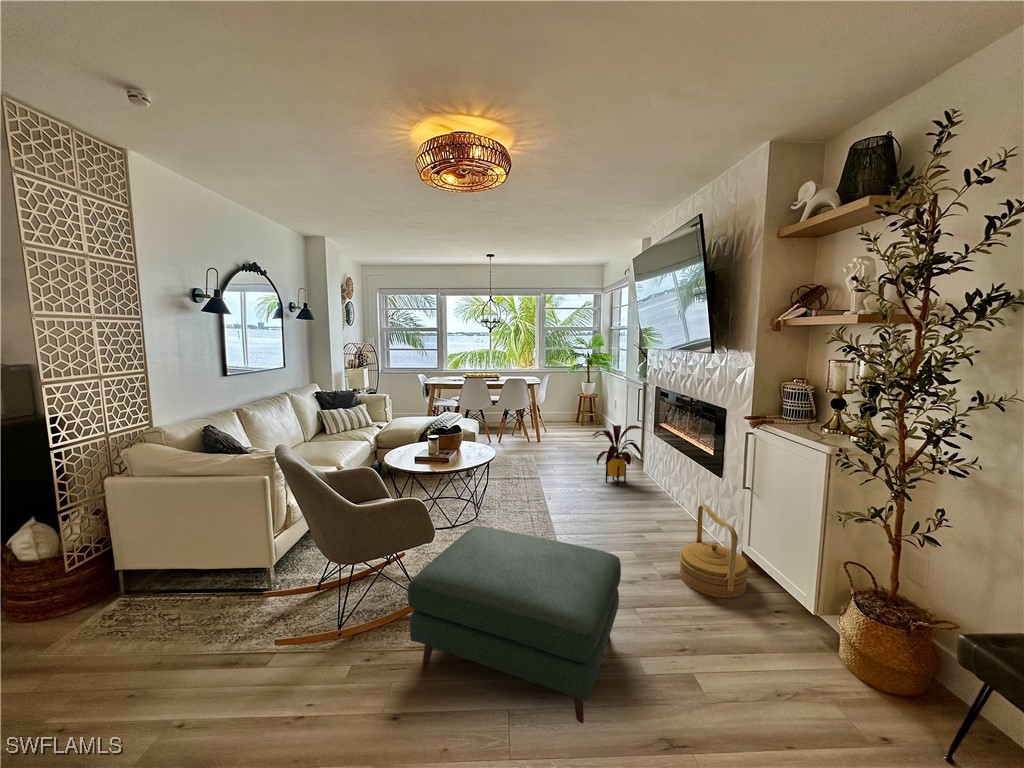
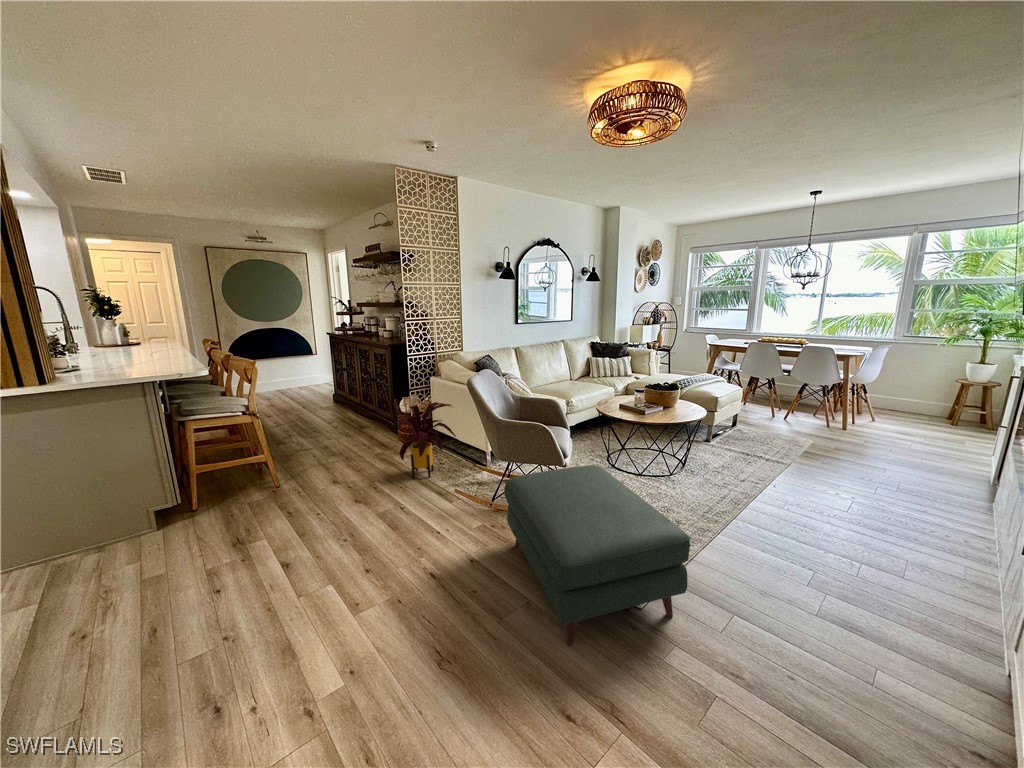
house plant: present [592,424,644,486] -> present [391,402,456,478]
woven basket: present [679,504,749,598] -> none [851,548,991,703]

